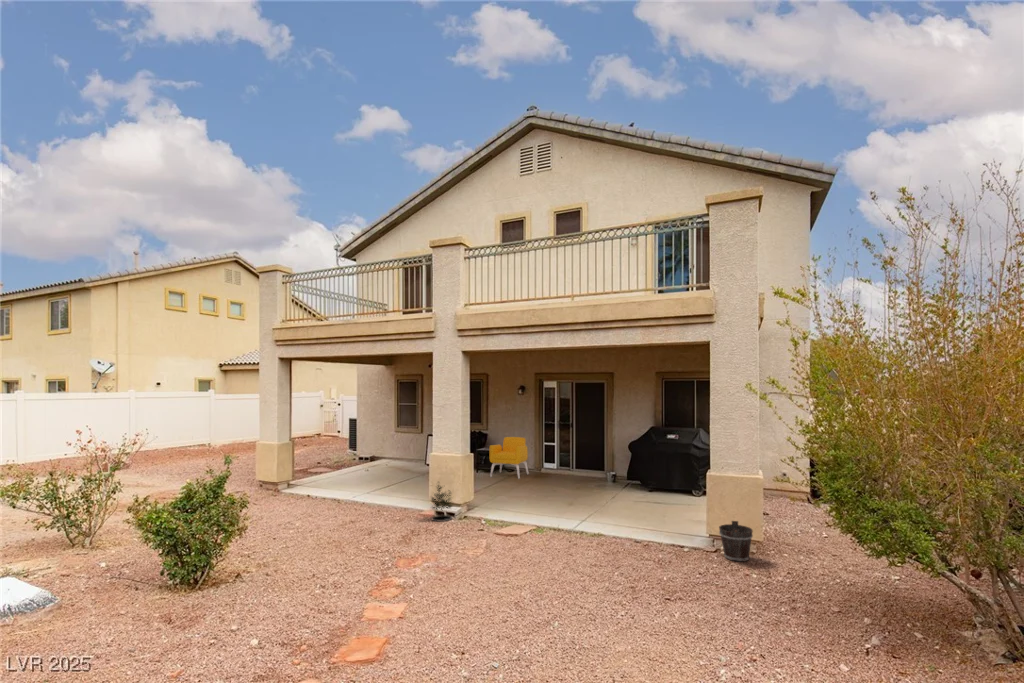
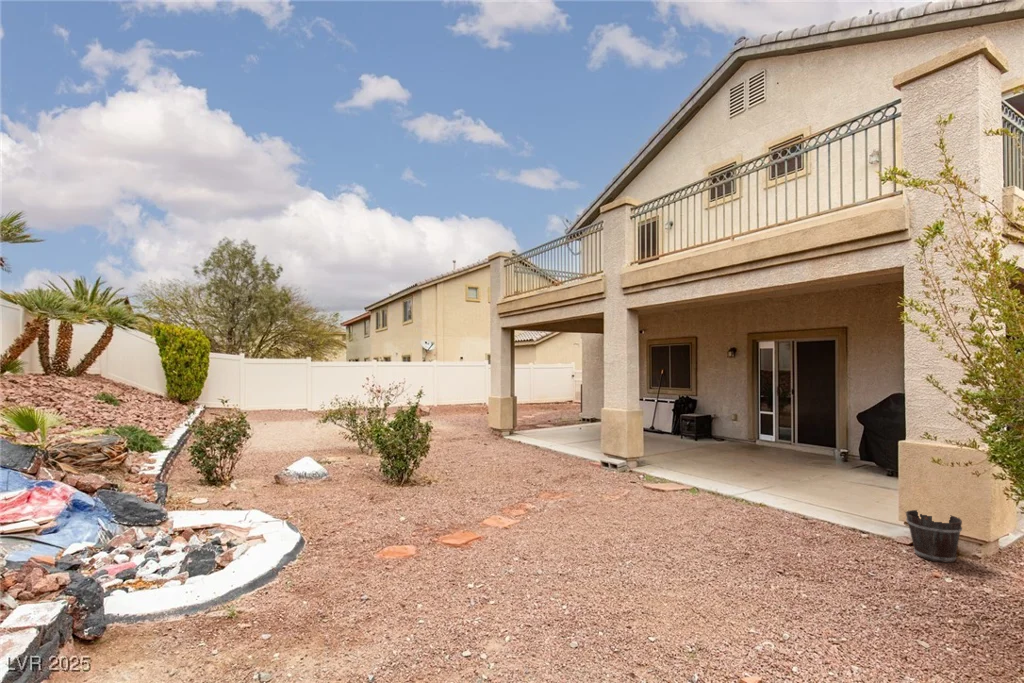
armchair: present [489,437,528,478] -> none [694,404,741,447]
potted tree: present [432,485,452,522] -> none [594,432,619,471]

